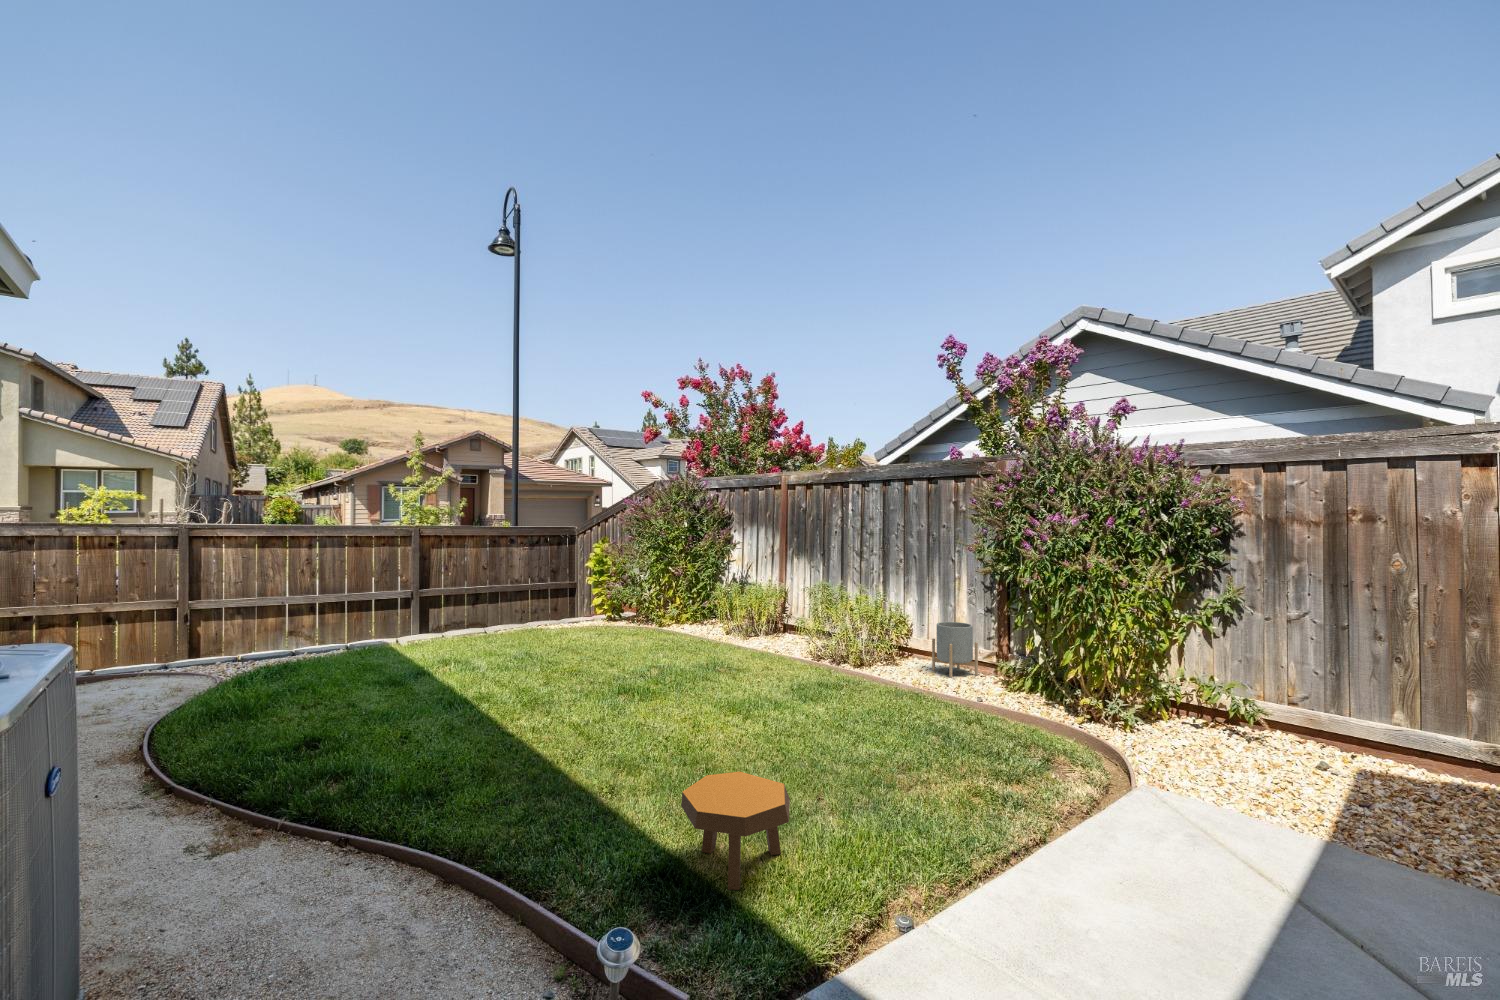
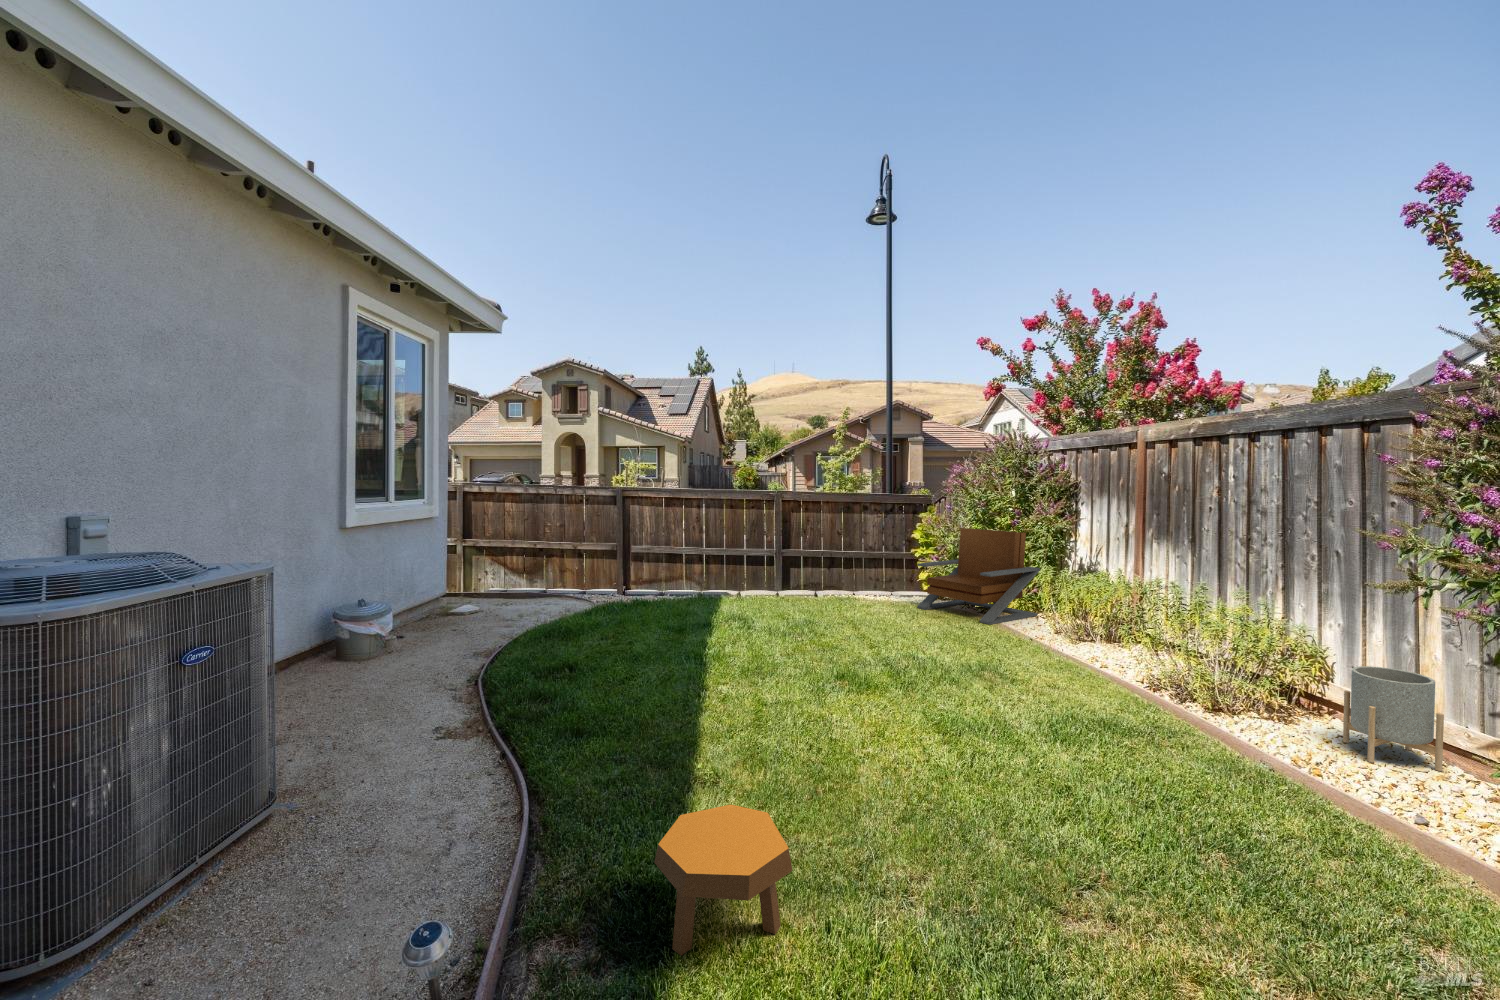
lounge chair: none [604,555,705,636] -> present [917,528,1040,624]

